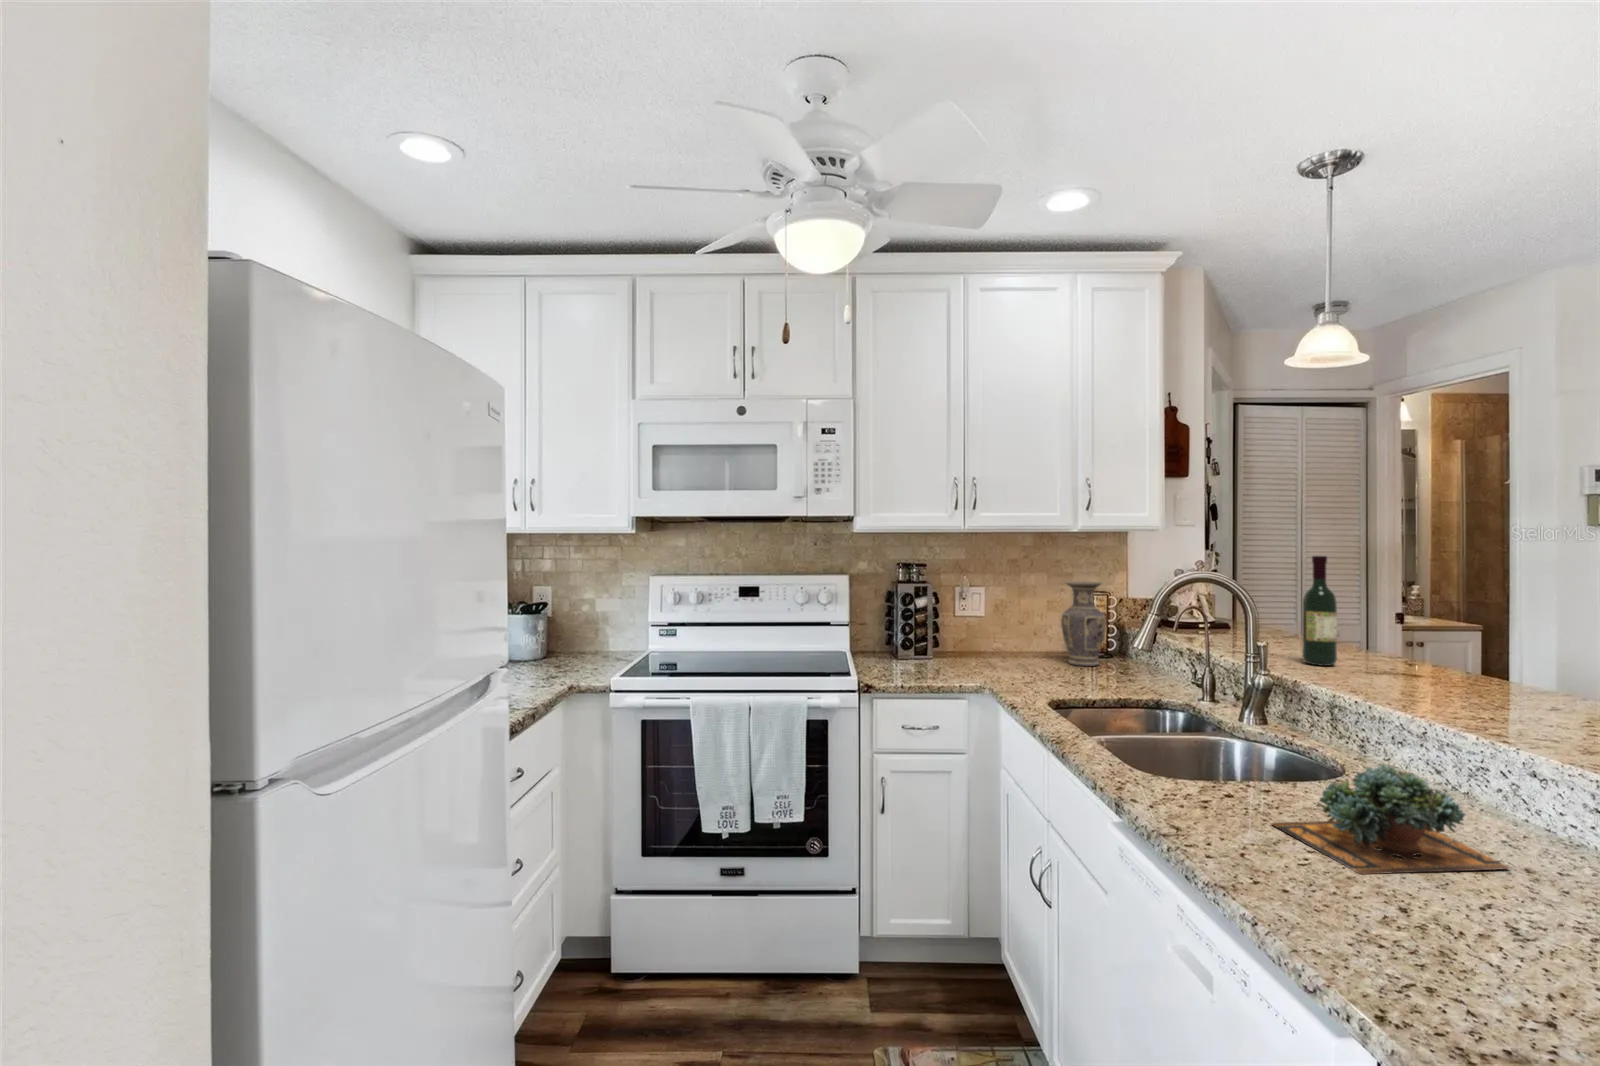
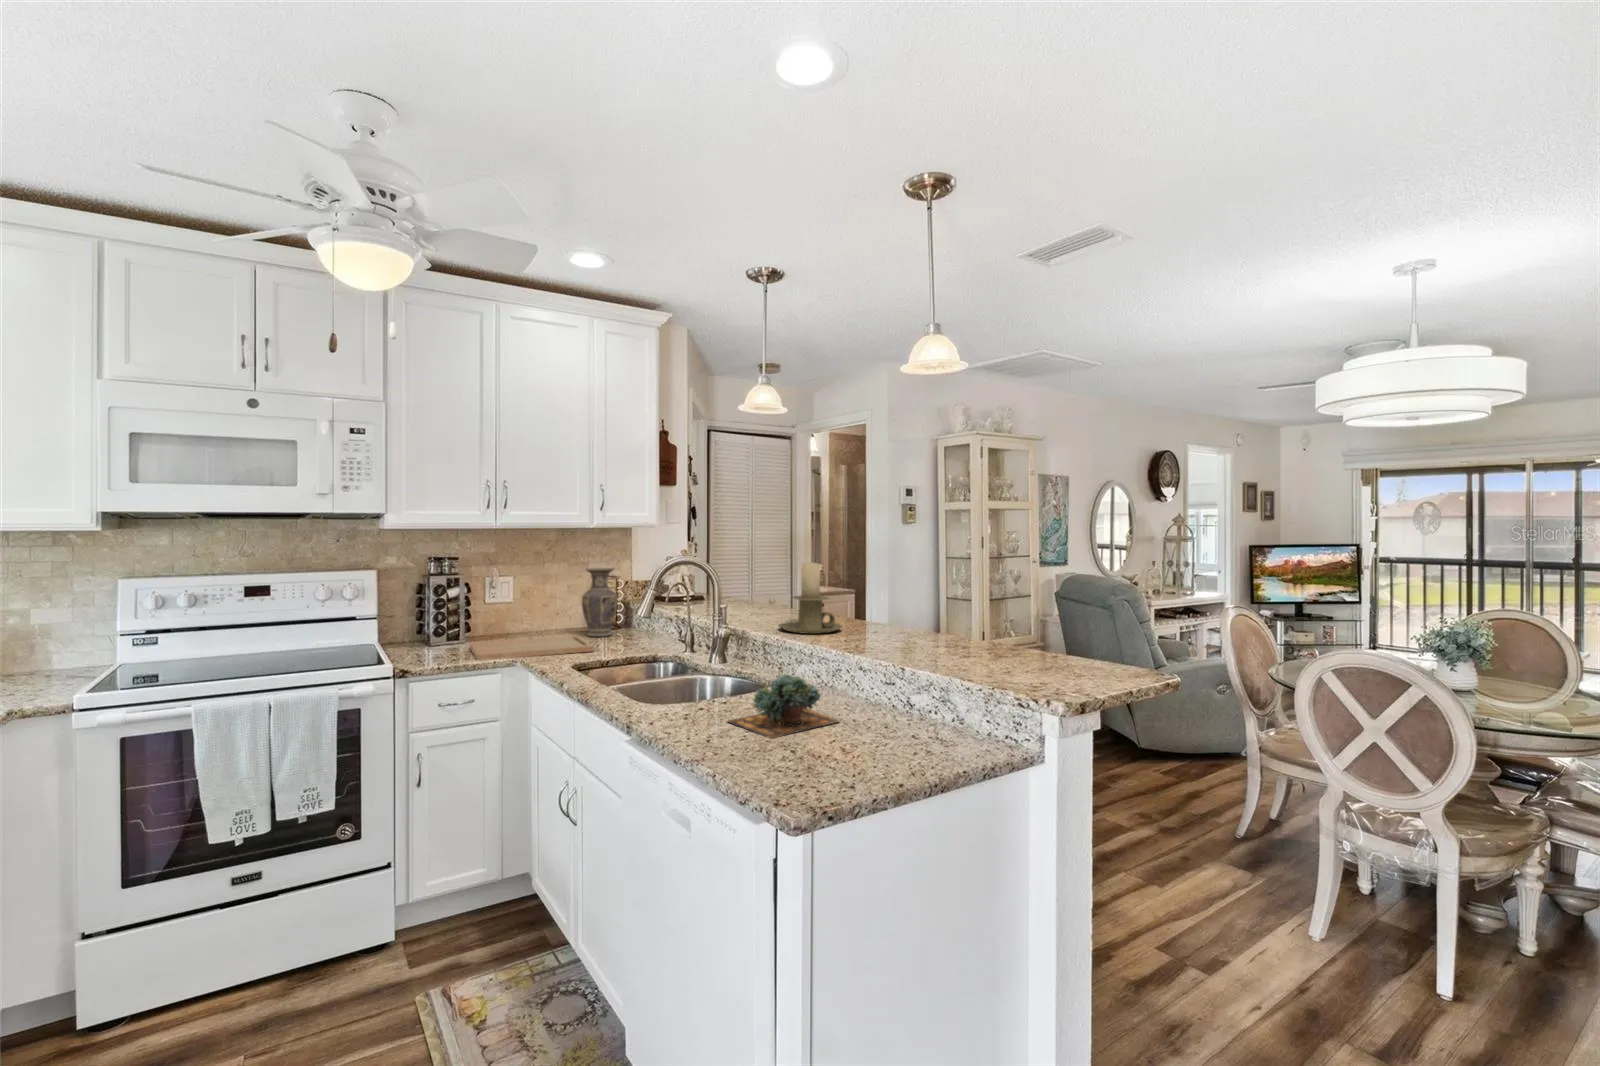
wine bottle: present [1302,556,1337,666] -> none [748,546,768,621]
candle holder: none [1358,582,1490,697] -> present [779,562,842,634]
cutting board: none [936,660,1074,684] -> present [470,635,594,660]

